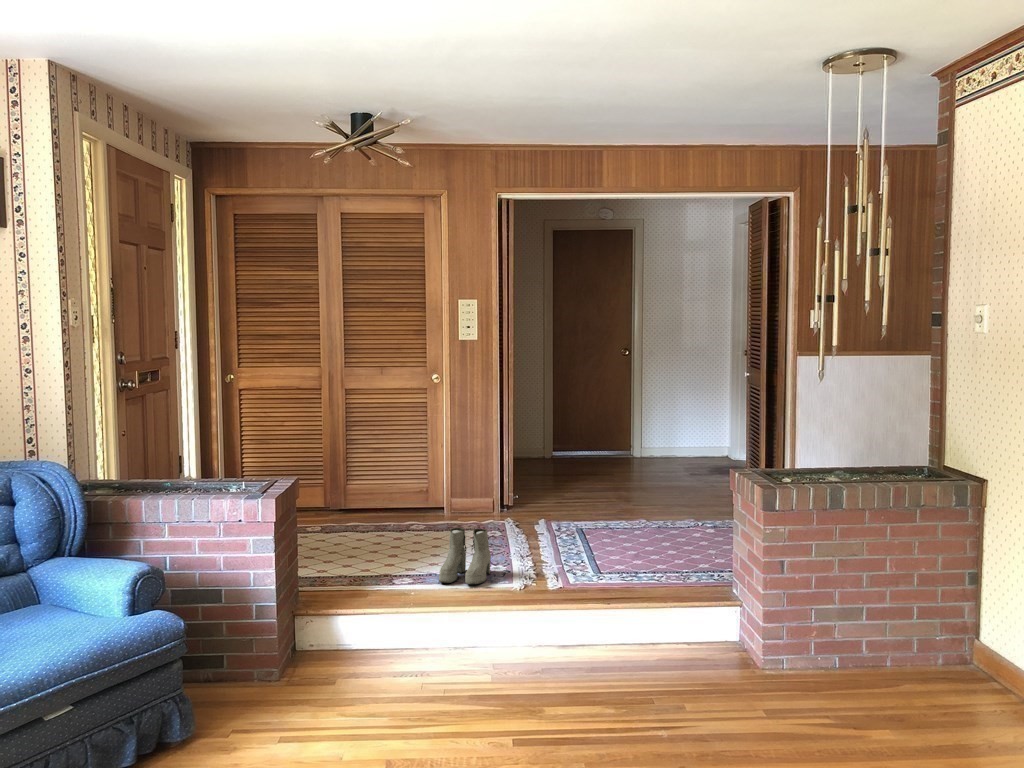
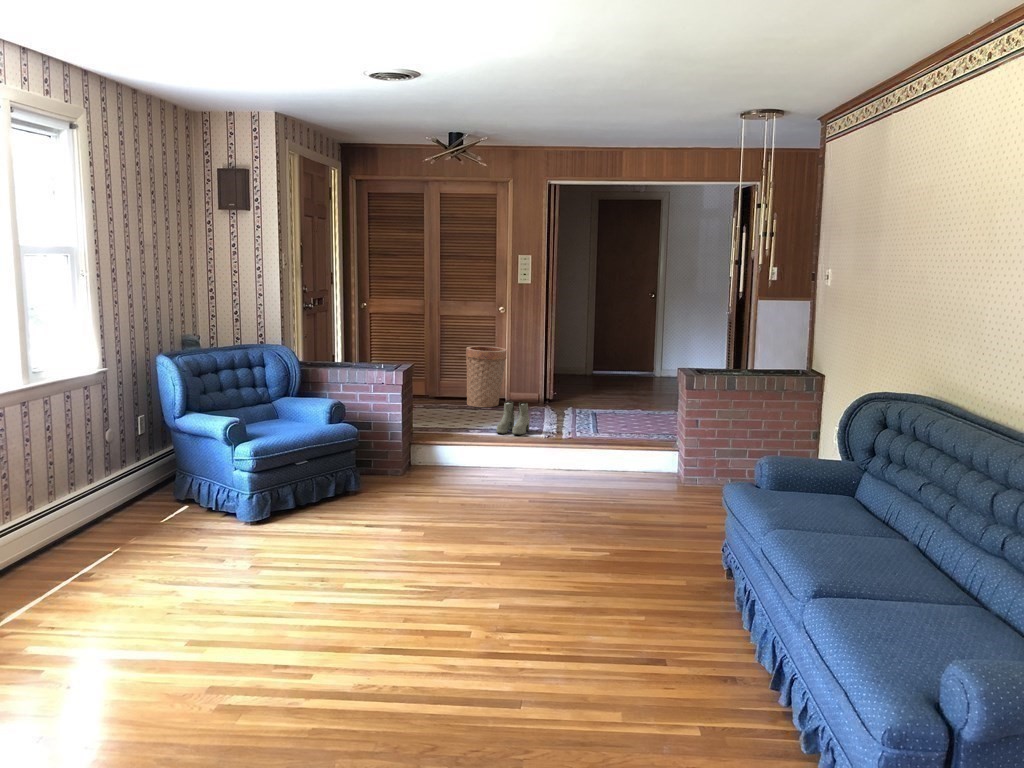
basket: none [384,433,445,525] -> present [466,346,507,407]

